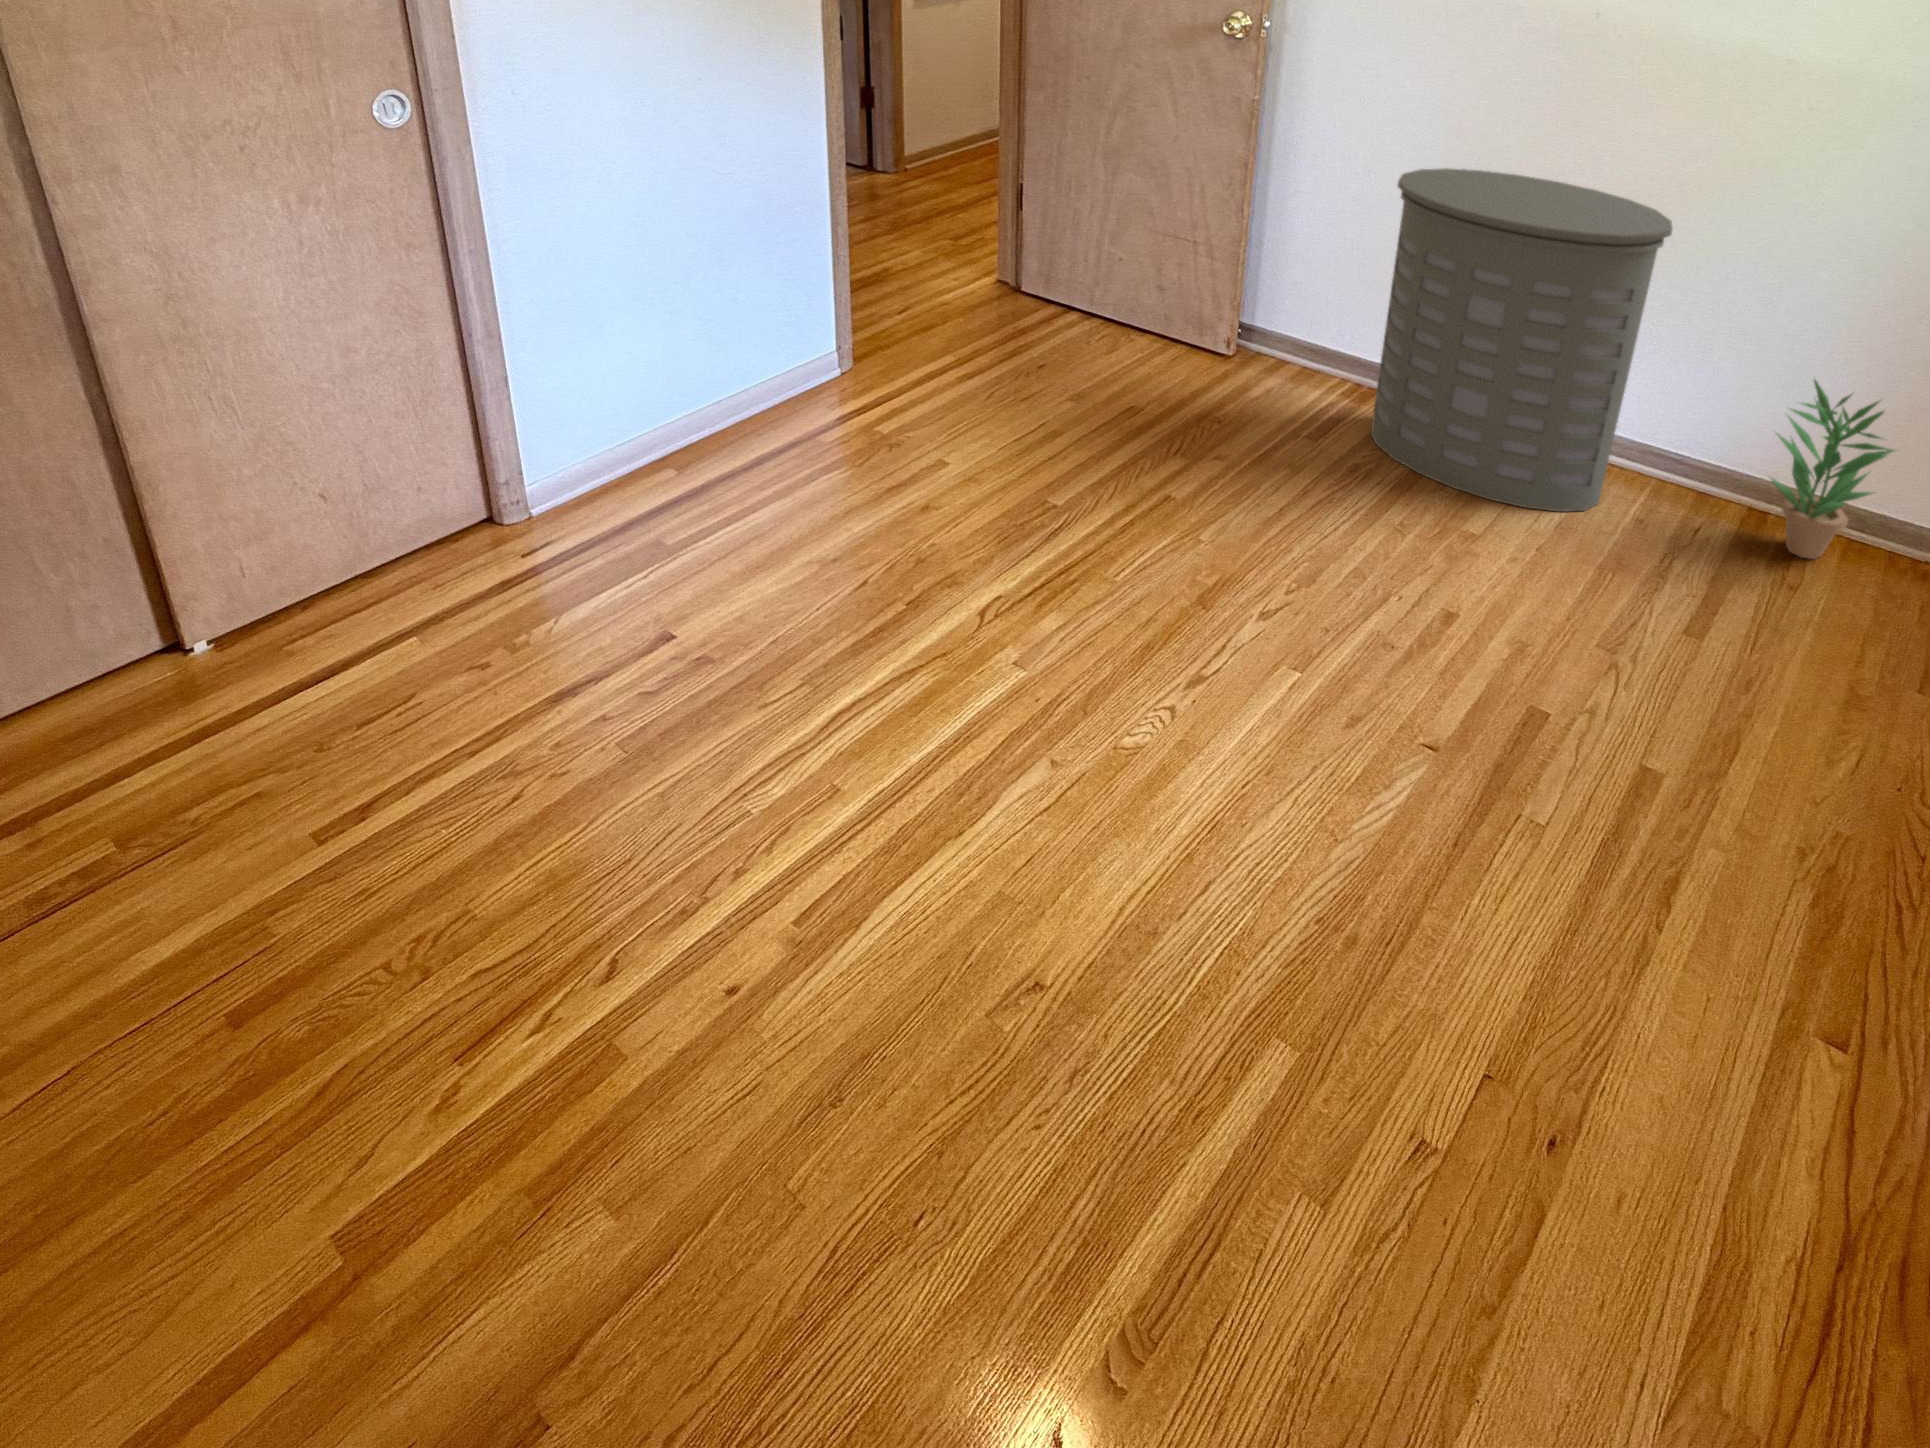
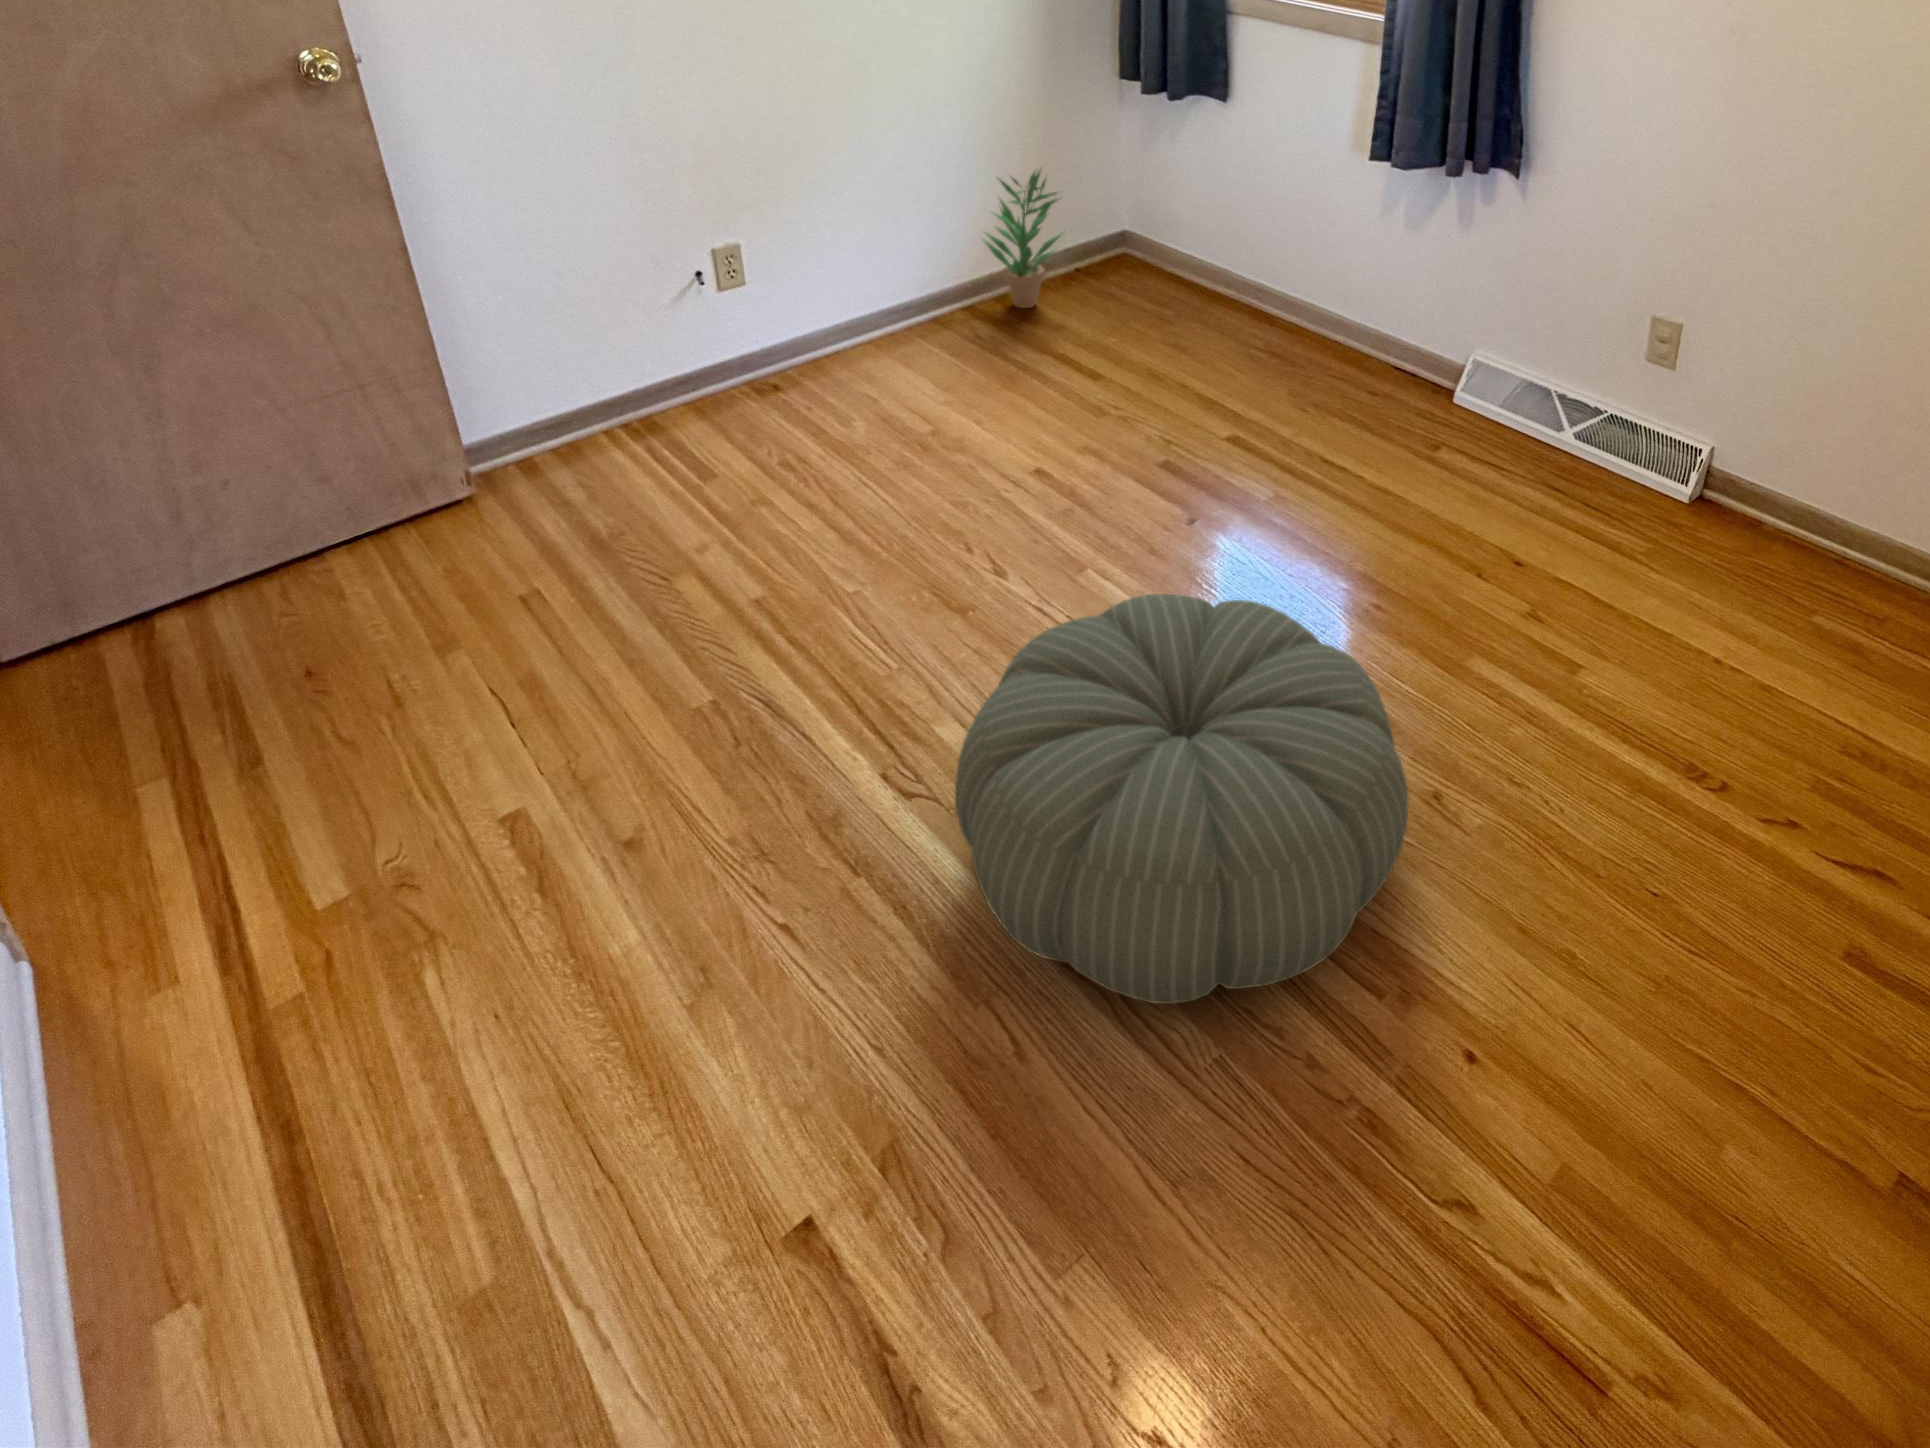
laundry hamper: present [1371,168,1673,512] -> none [653,90,929,436]
pouf: none [755,555,1147,900] -> present [955,594,1408,1004]

